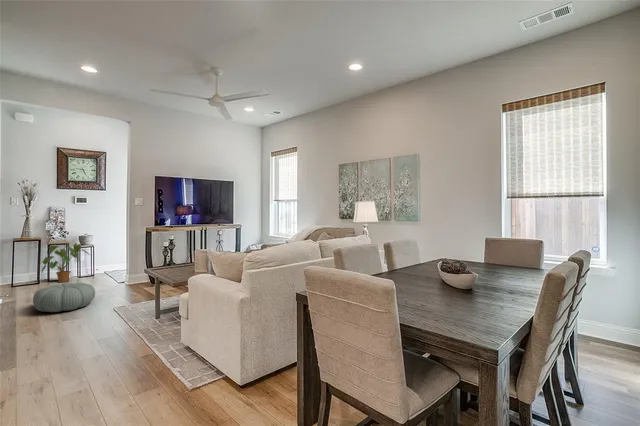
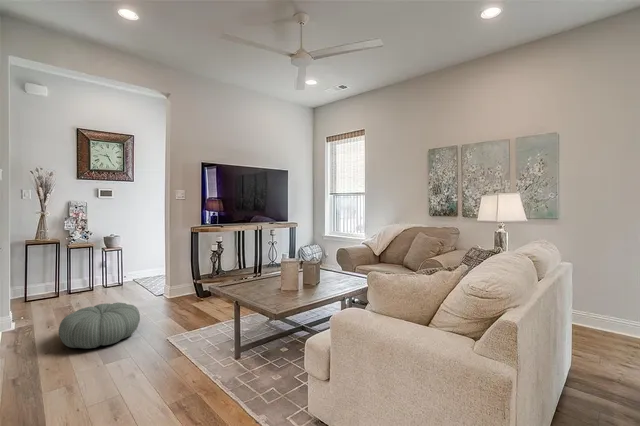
house plant: present [42,243,88,282] -> none [59,245,122,295]

